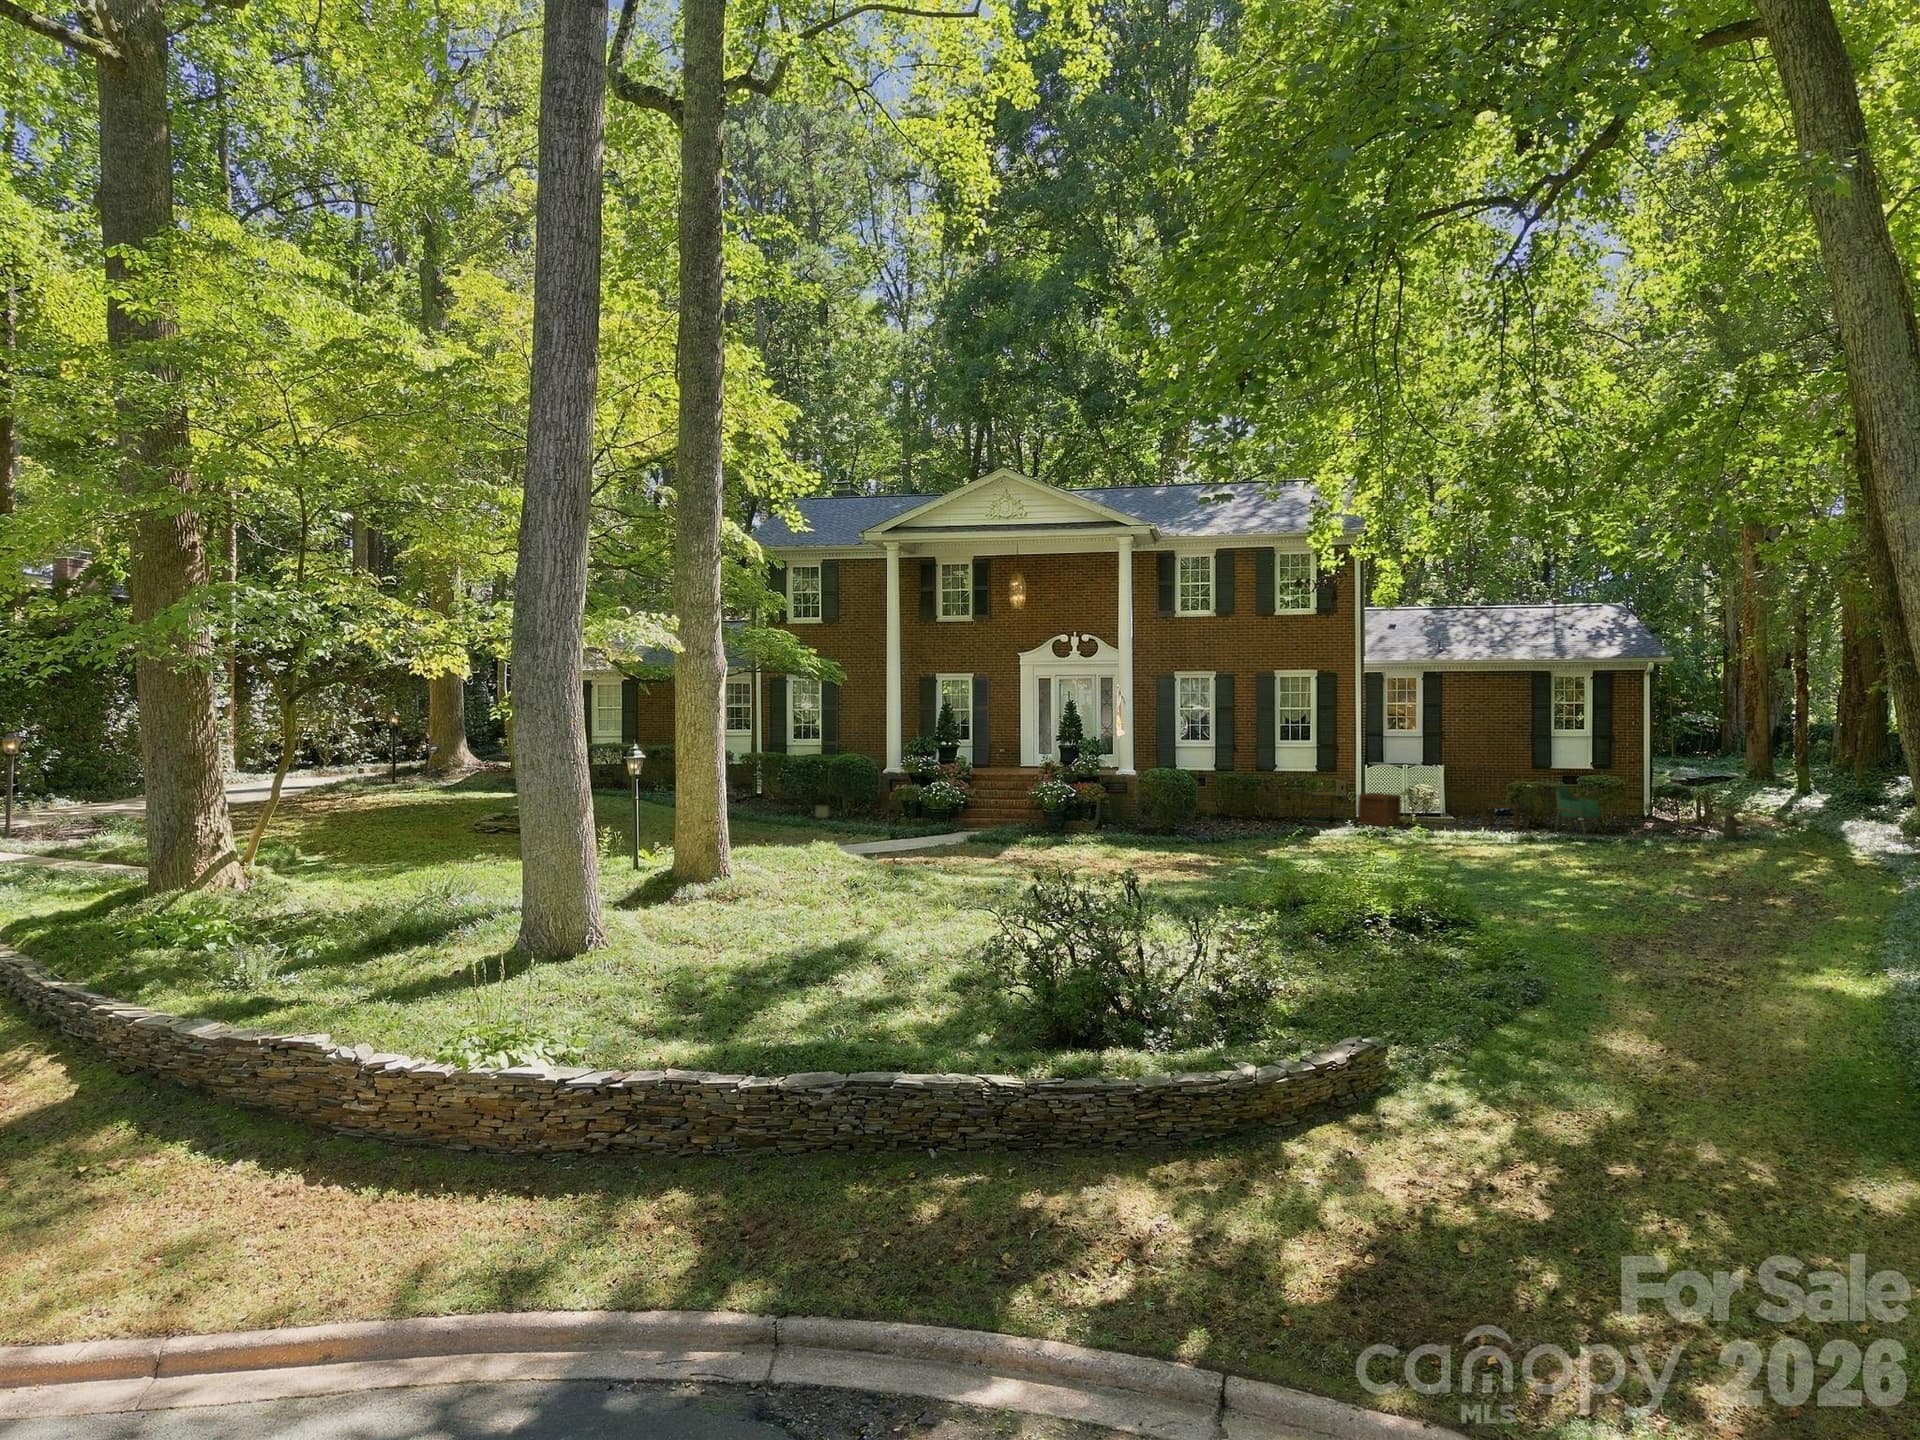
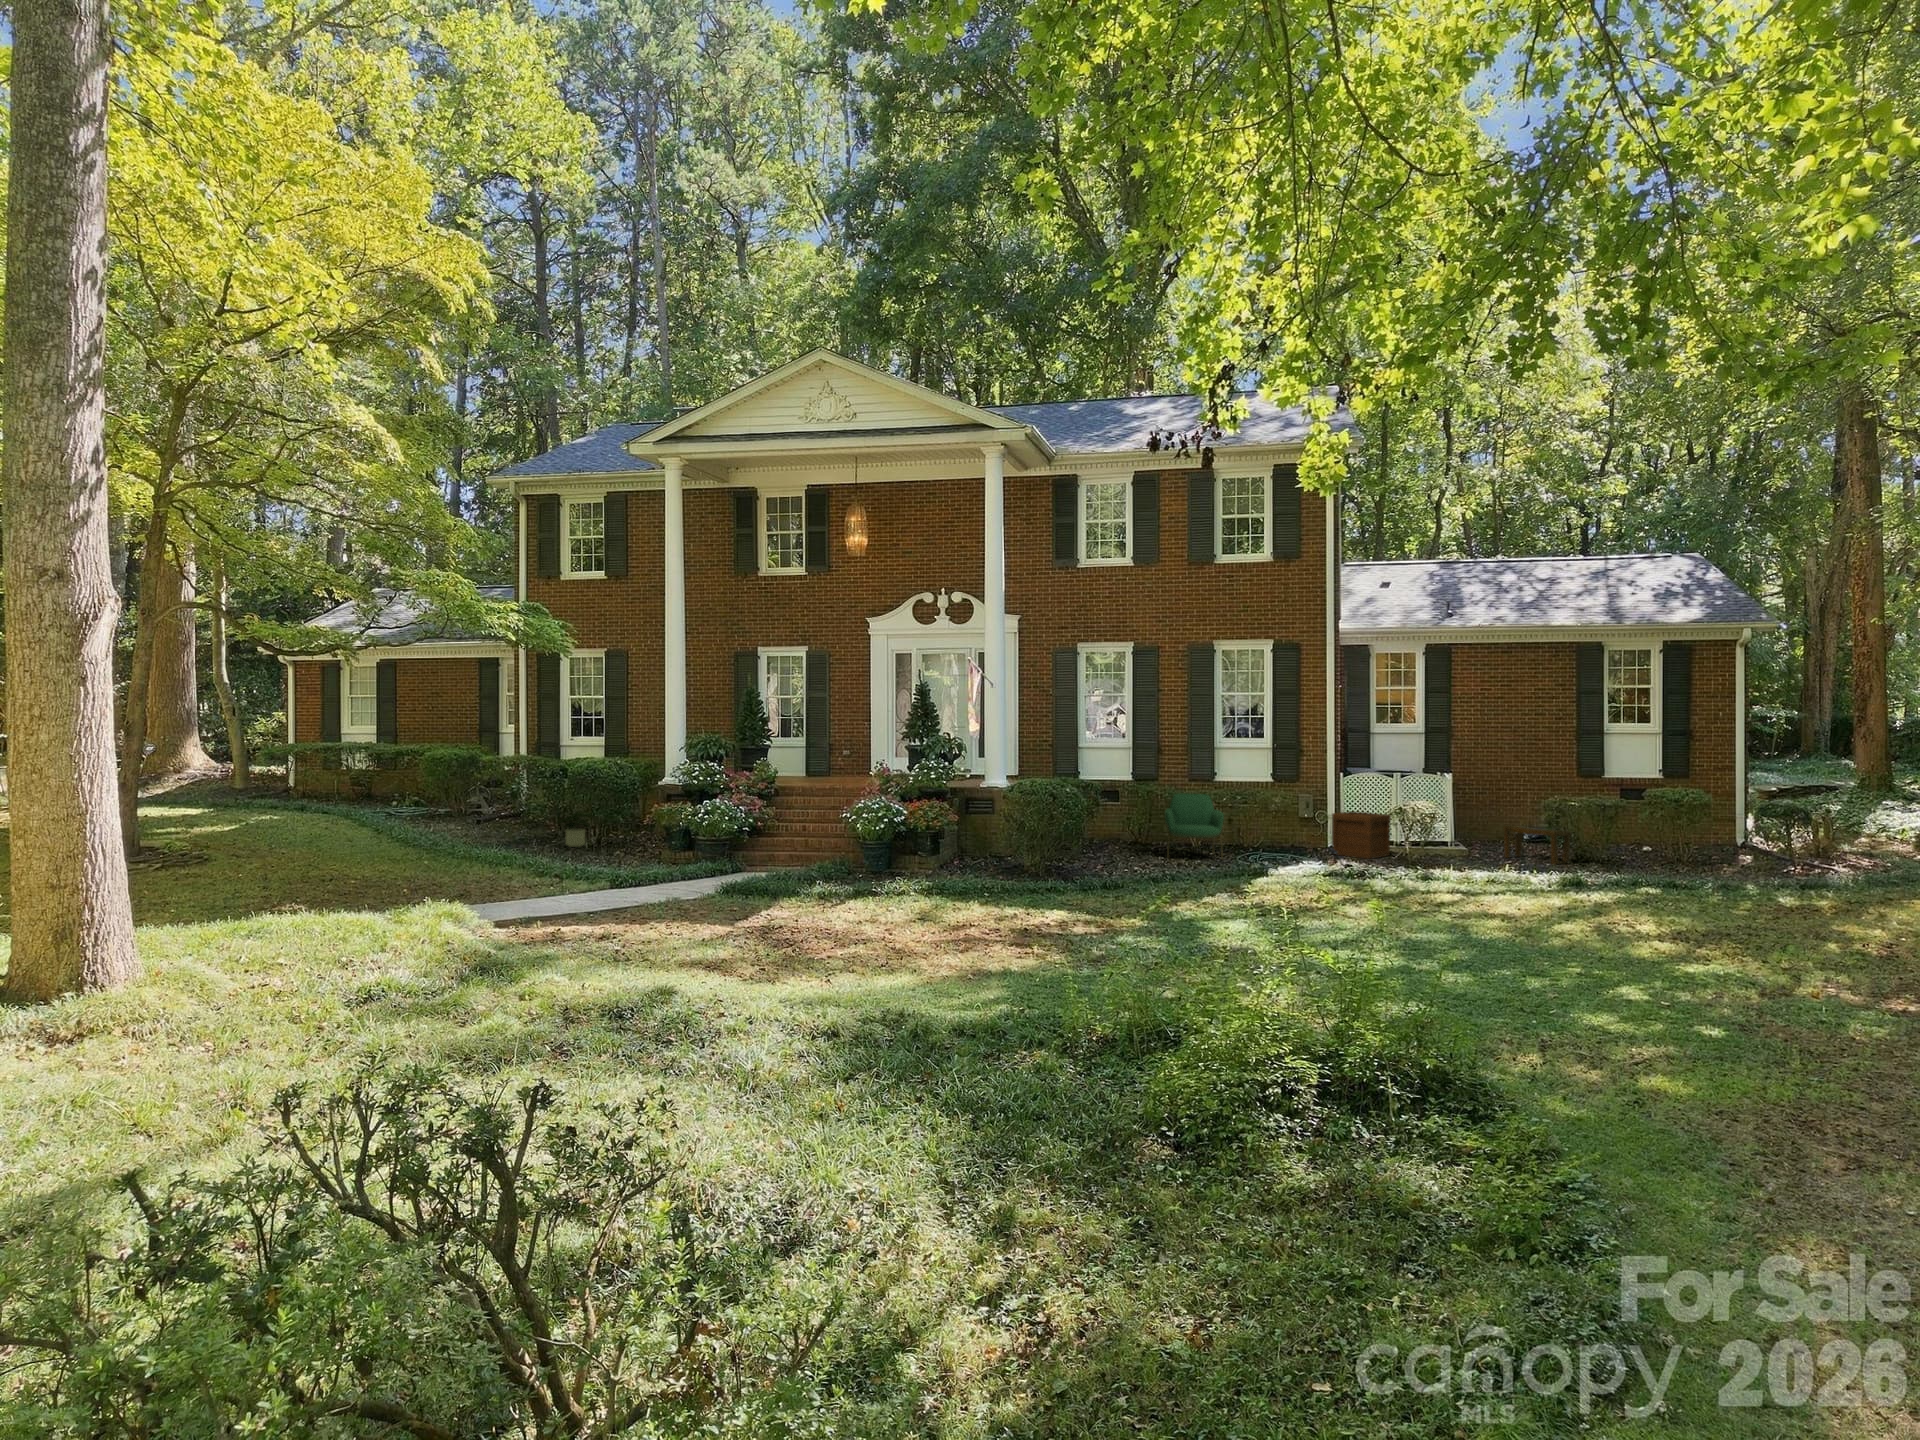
armchair: present [1556,787,1603,834] -> present [1164,794,1224,857]
side table: present [1301,792,1346,828] -> none [1249,810,1311,862]
watering can: present [1708,812,1738,838] -> none [1827,839,1882,877]

